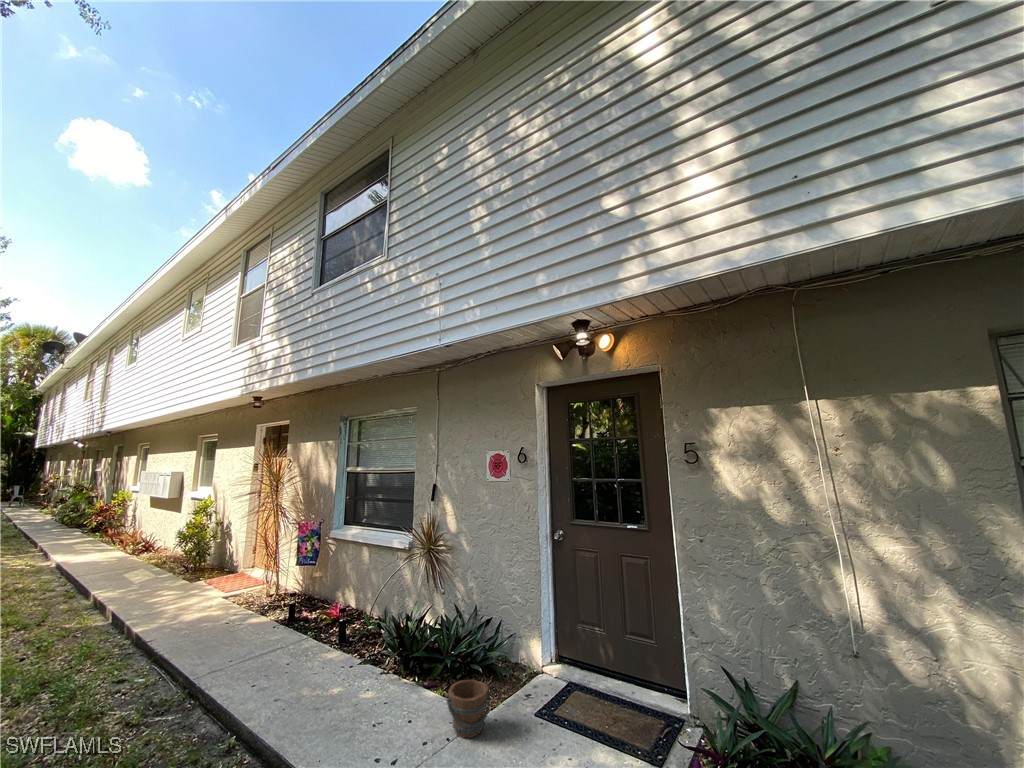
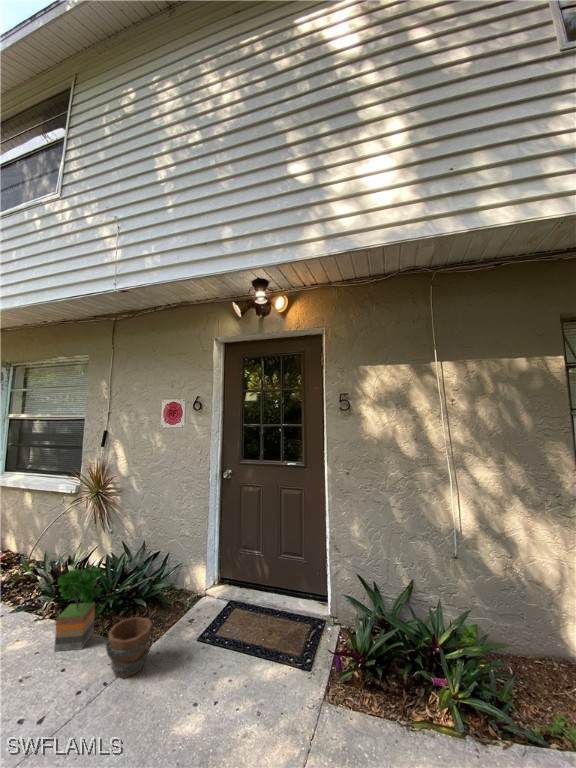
potted tree: none [400,624,443,706] -> present [54,568,105,651]

